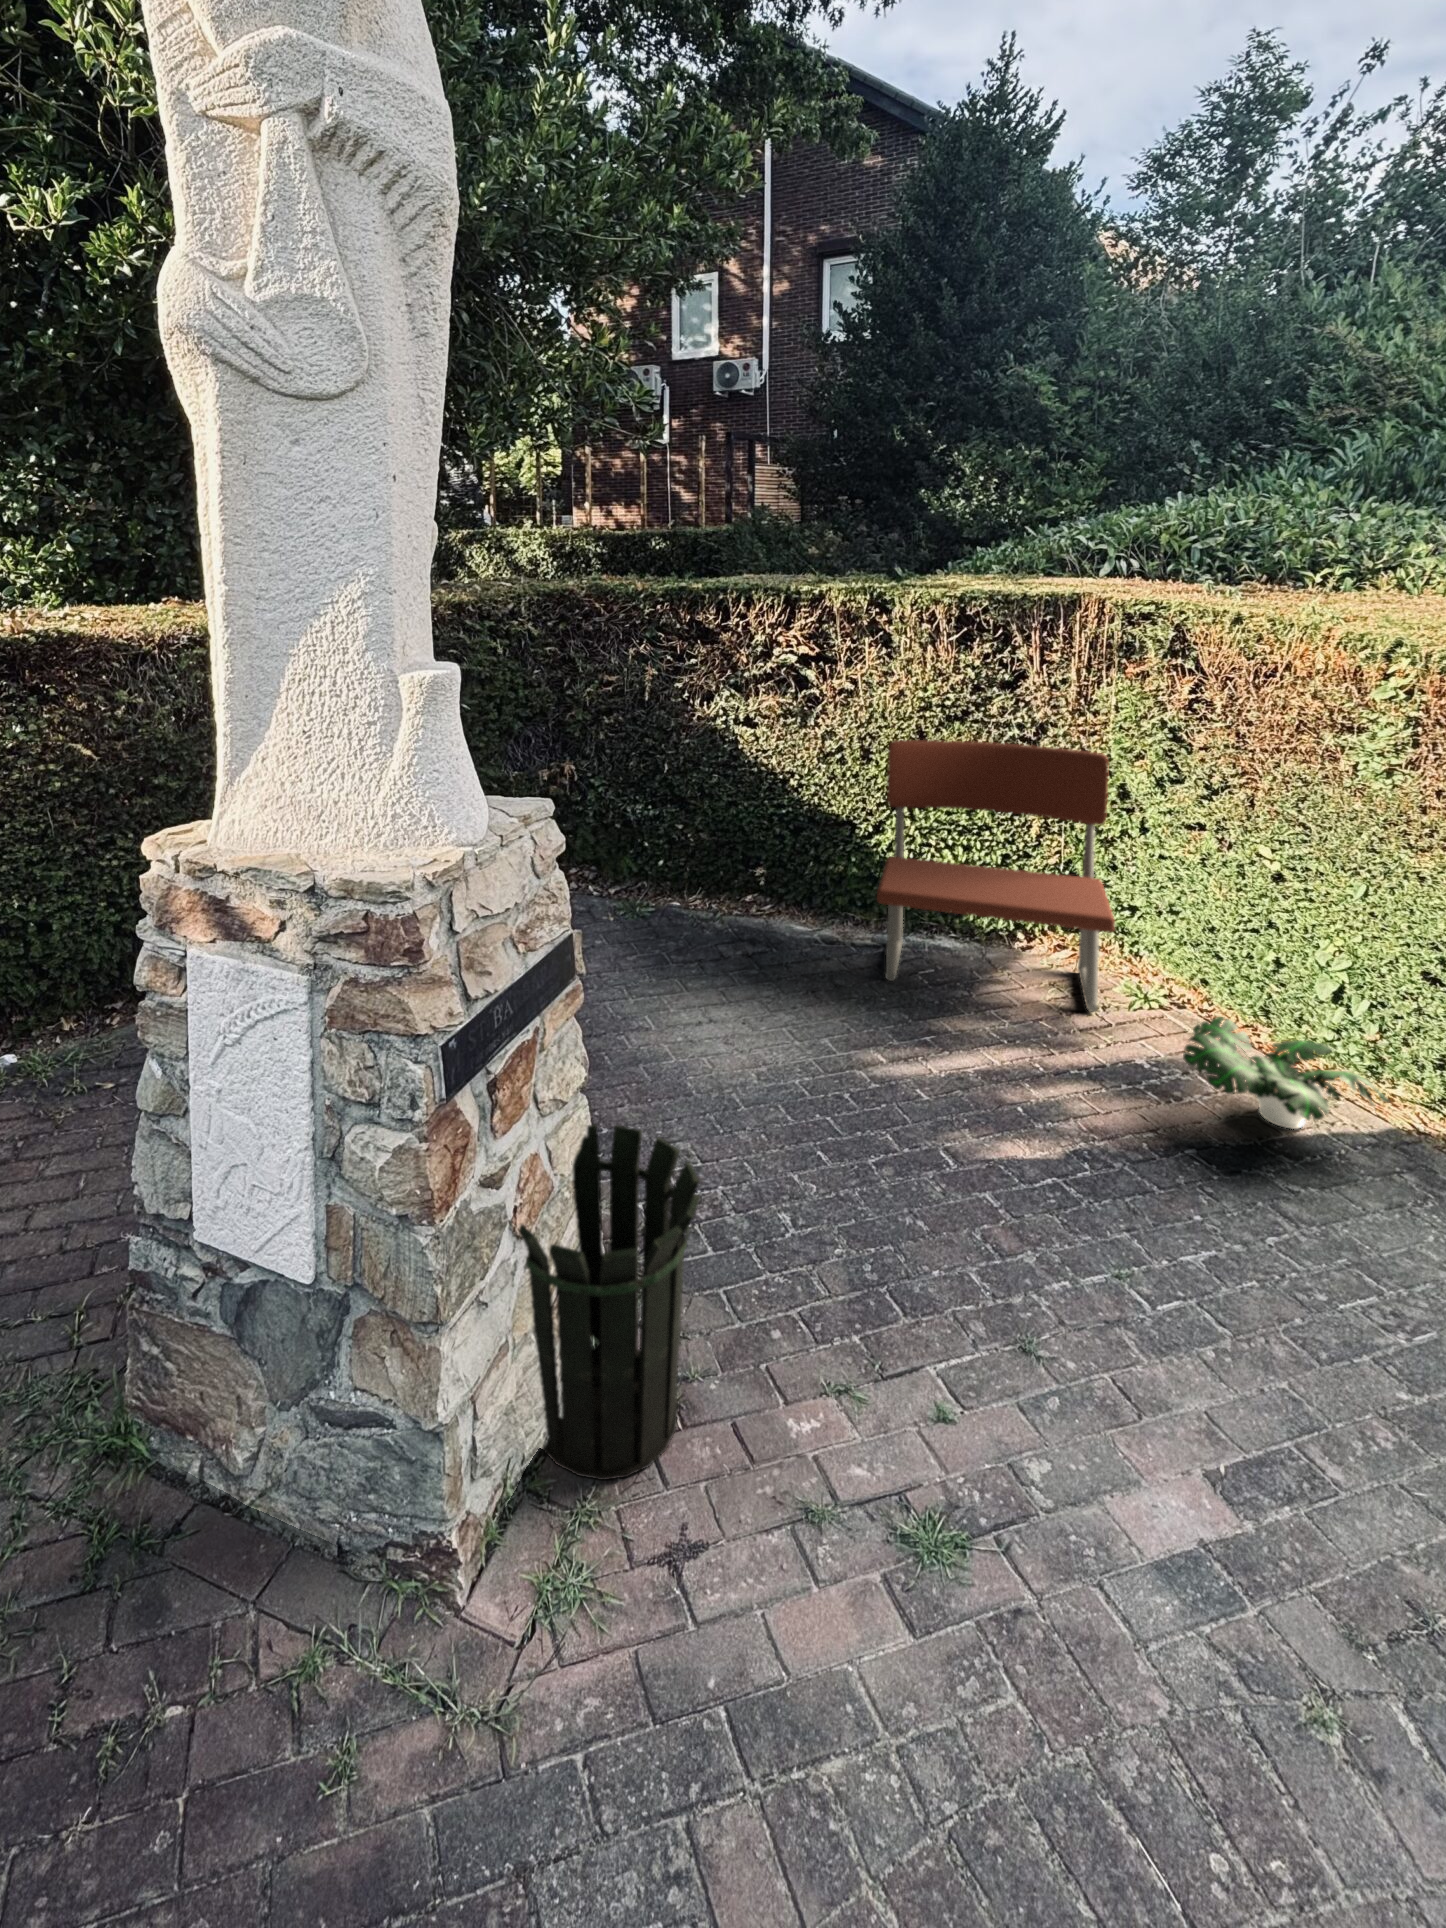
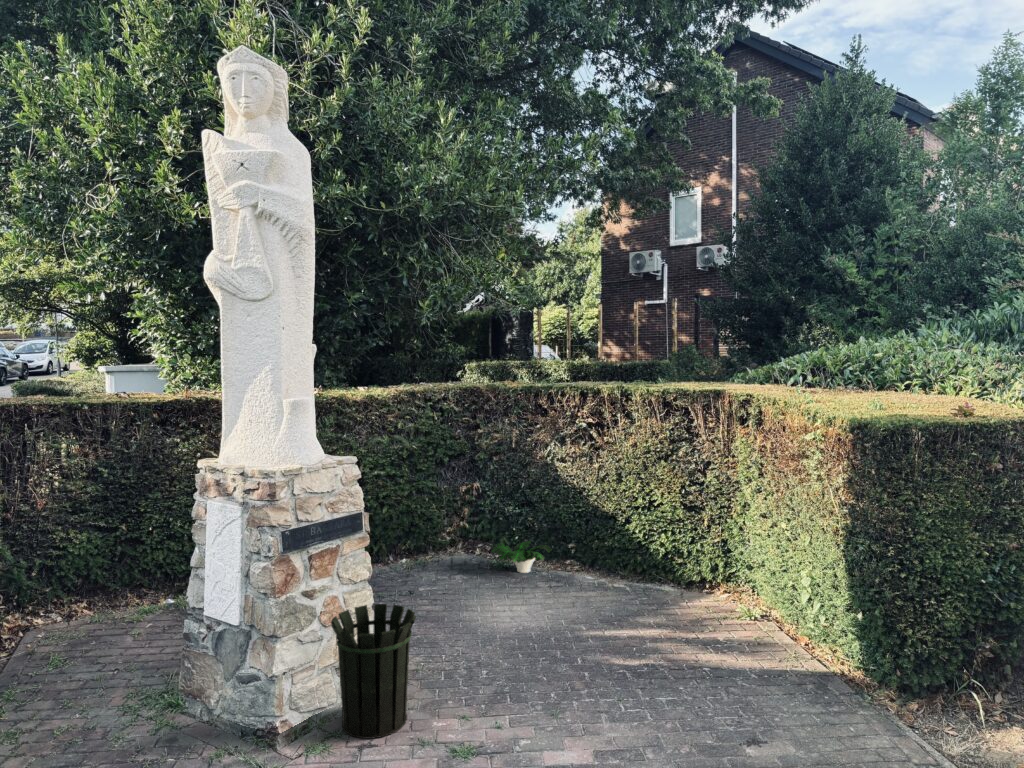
bench: present [877,740,1115,1012] -> none [606,470,734,616]
potted plant: present [1183,1017,1390,1129] -> present [491,541,552,573]

